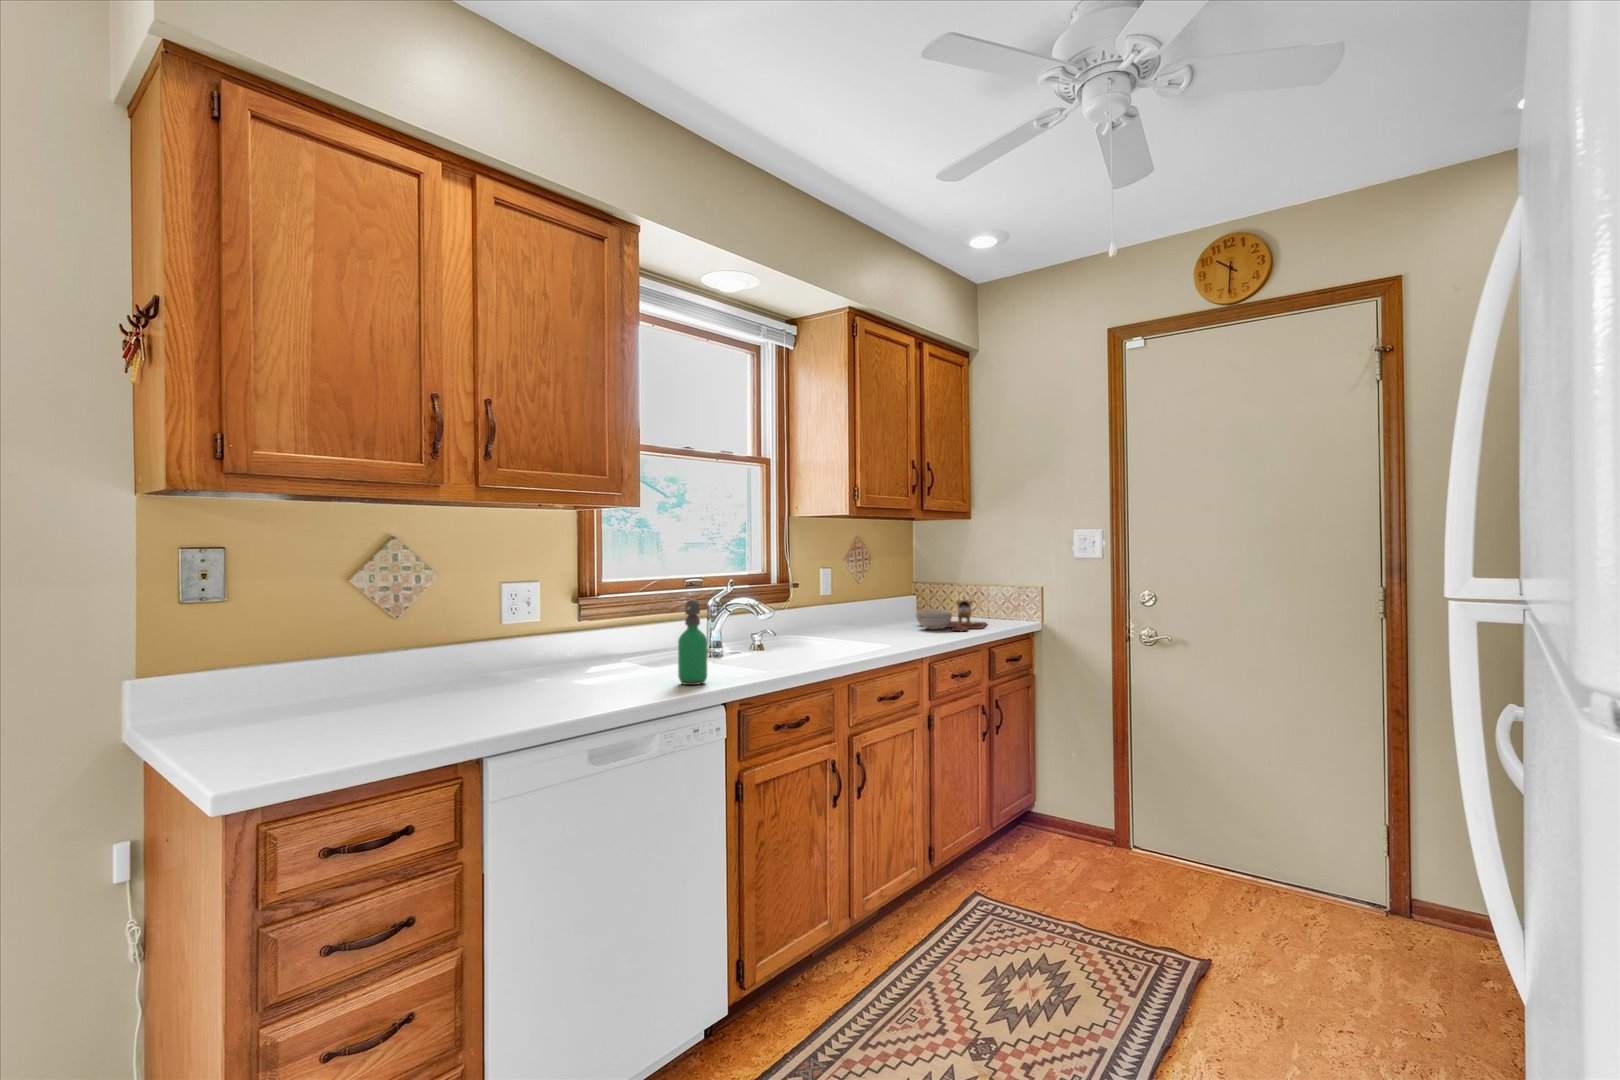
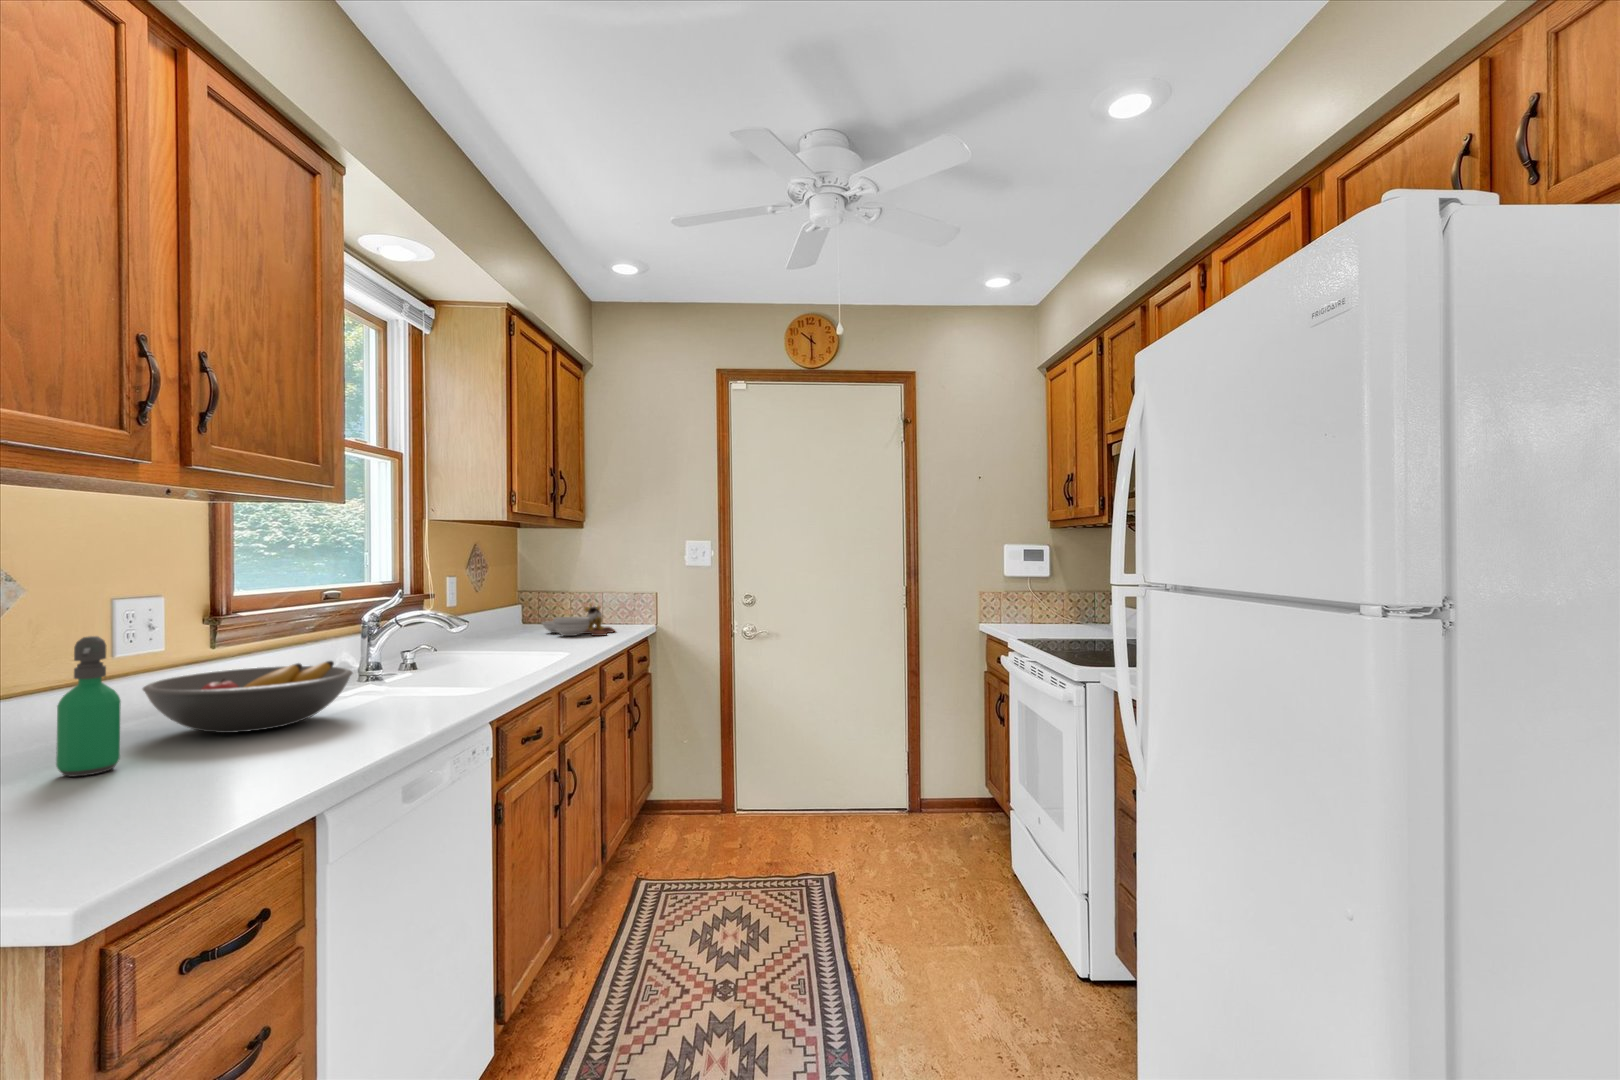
soap dispenser: present [678,600,707,685] -> present [56,636,121,777]
fruit bowl: none [480,639,619,689] -> present [143,661,352,733]

